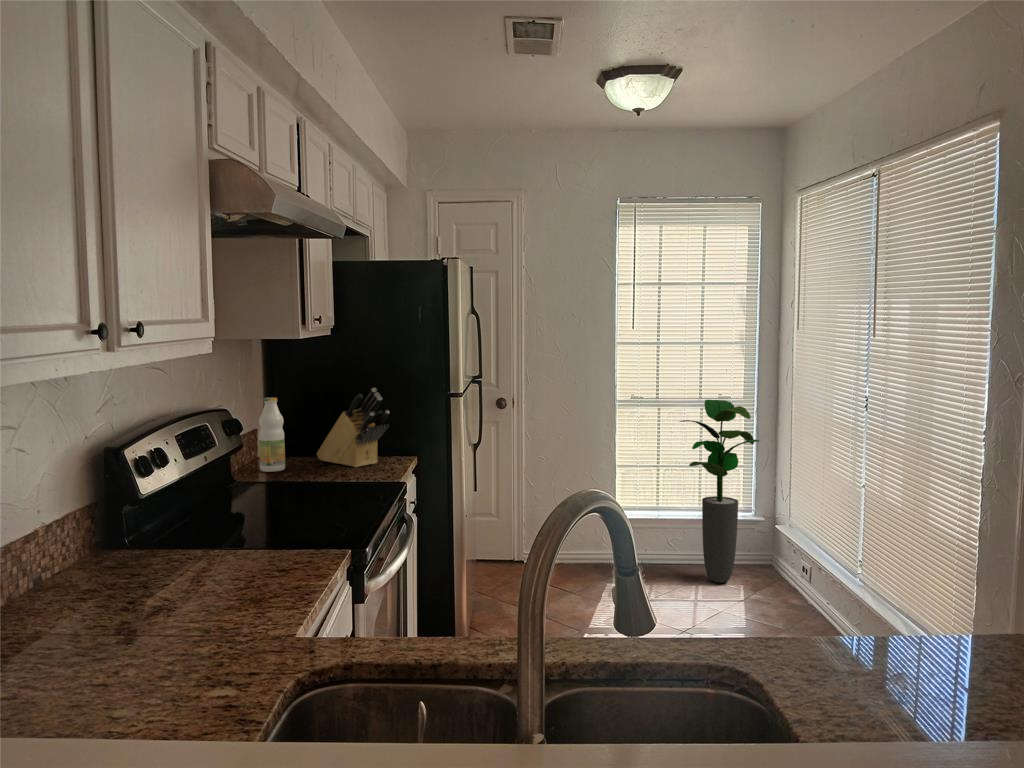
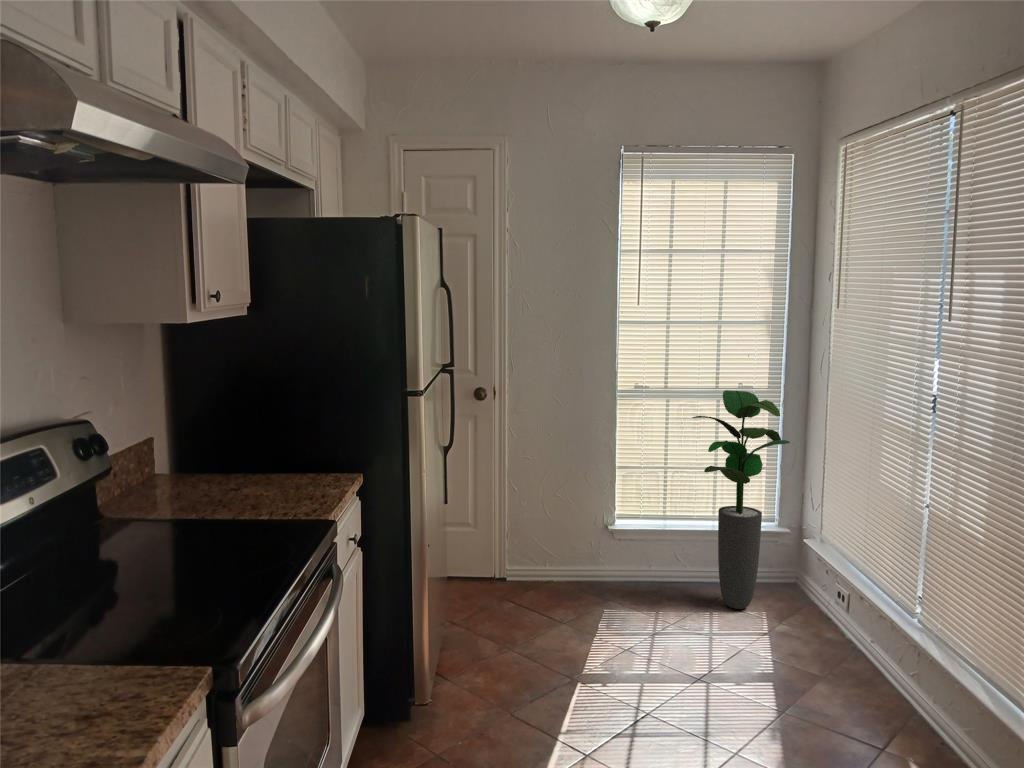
knife block: present [317,388,390,467] -> none [233,386,323,489]
bottle: present [259,398,285,472] -> none [150,398,188,496]

